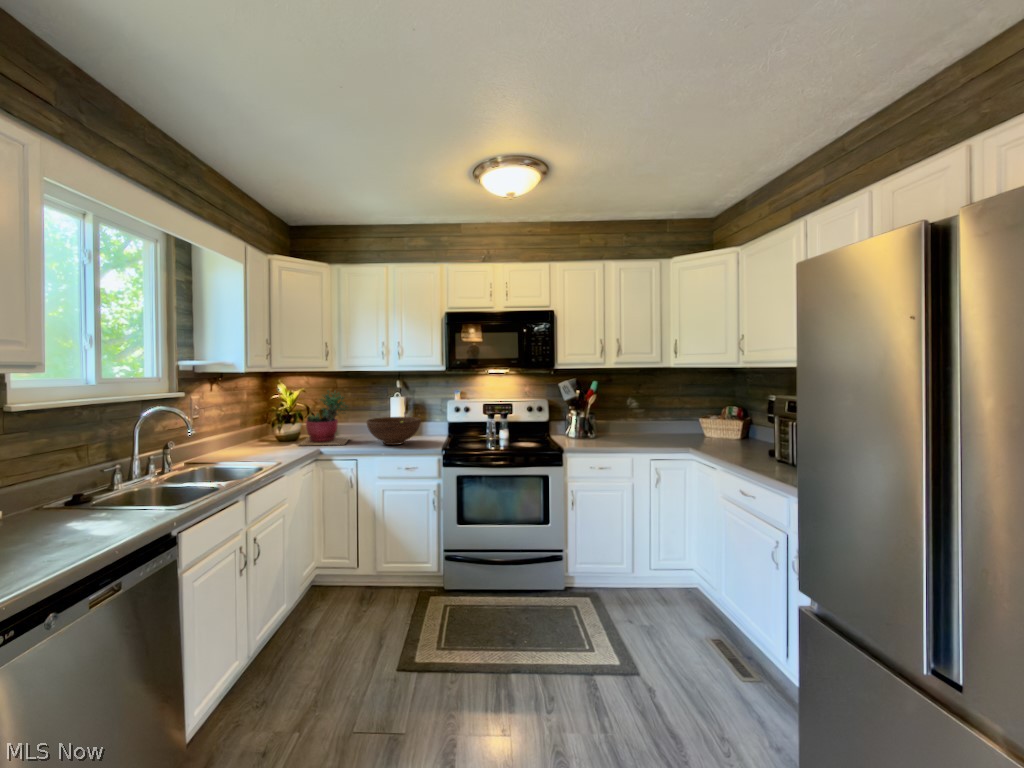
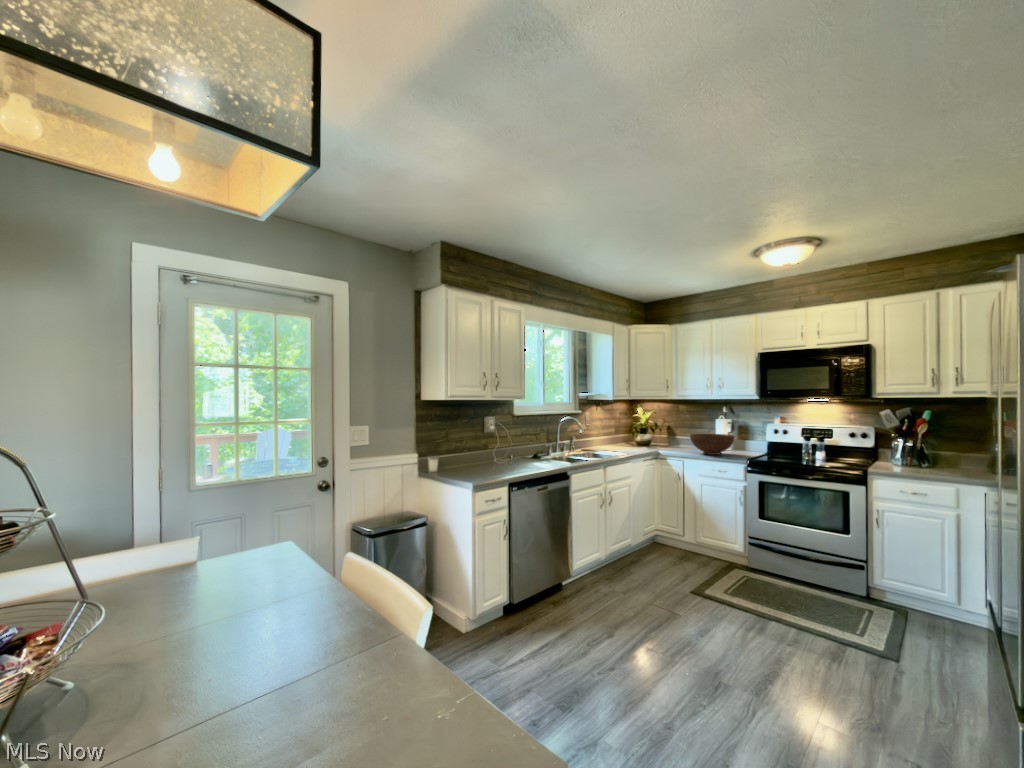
succulent plant: present [300,391,349,445] -> none [645,412,684,451]

